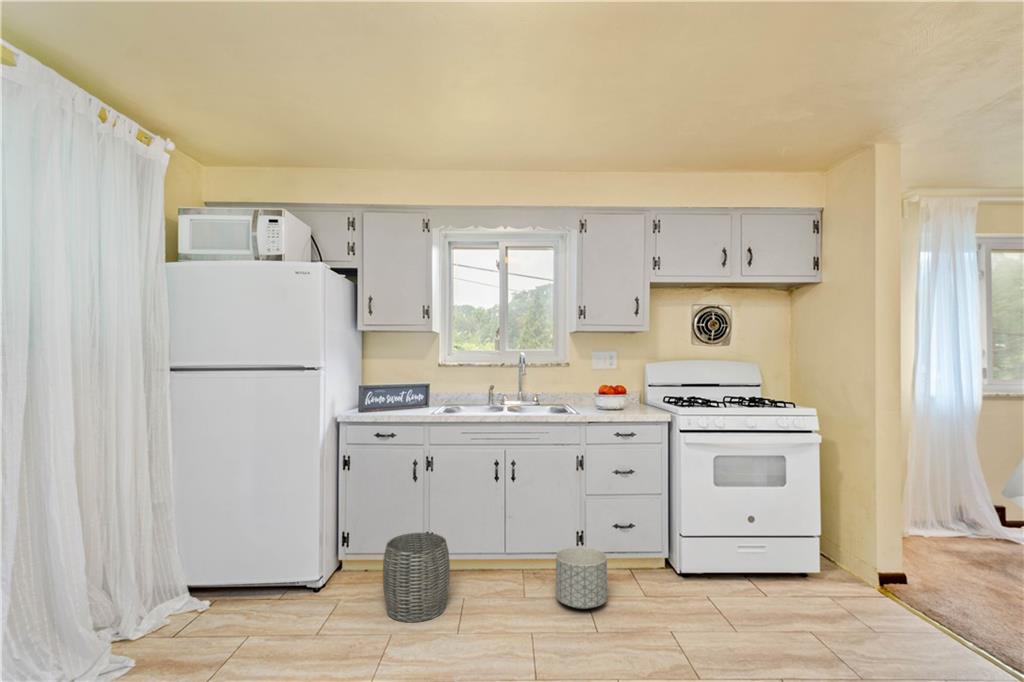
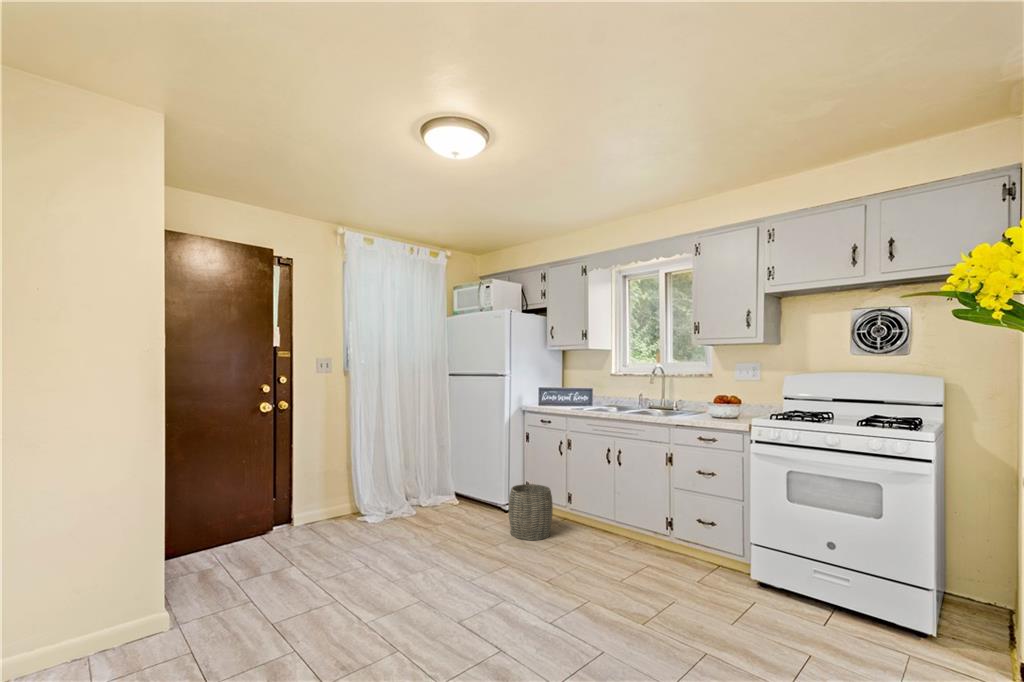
planter: present [556,547,607,609] -> none [604,522,648,574]

